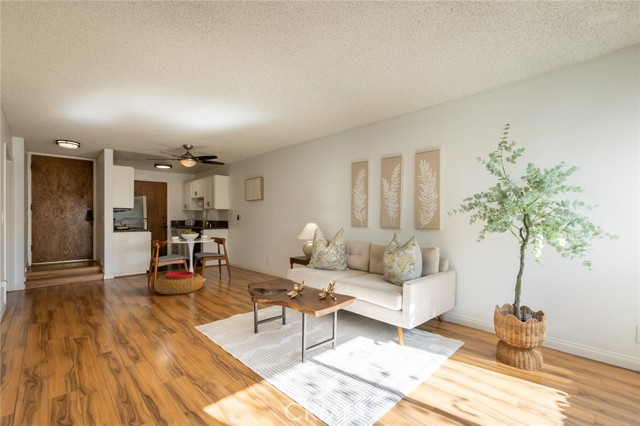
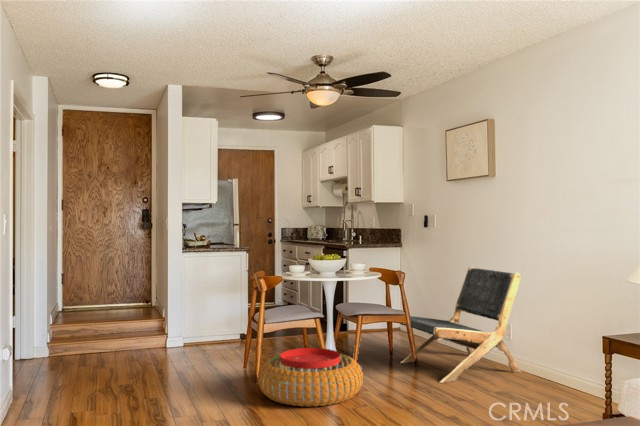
lounge chair: none [222,236,272,282] -> present [400,267,521,383]

